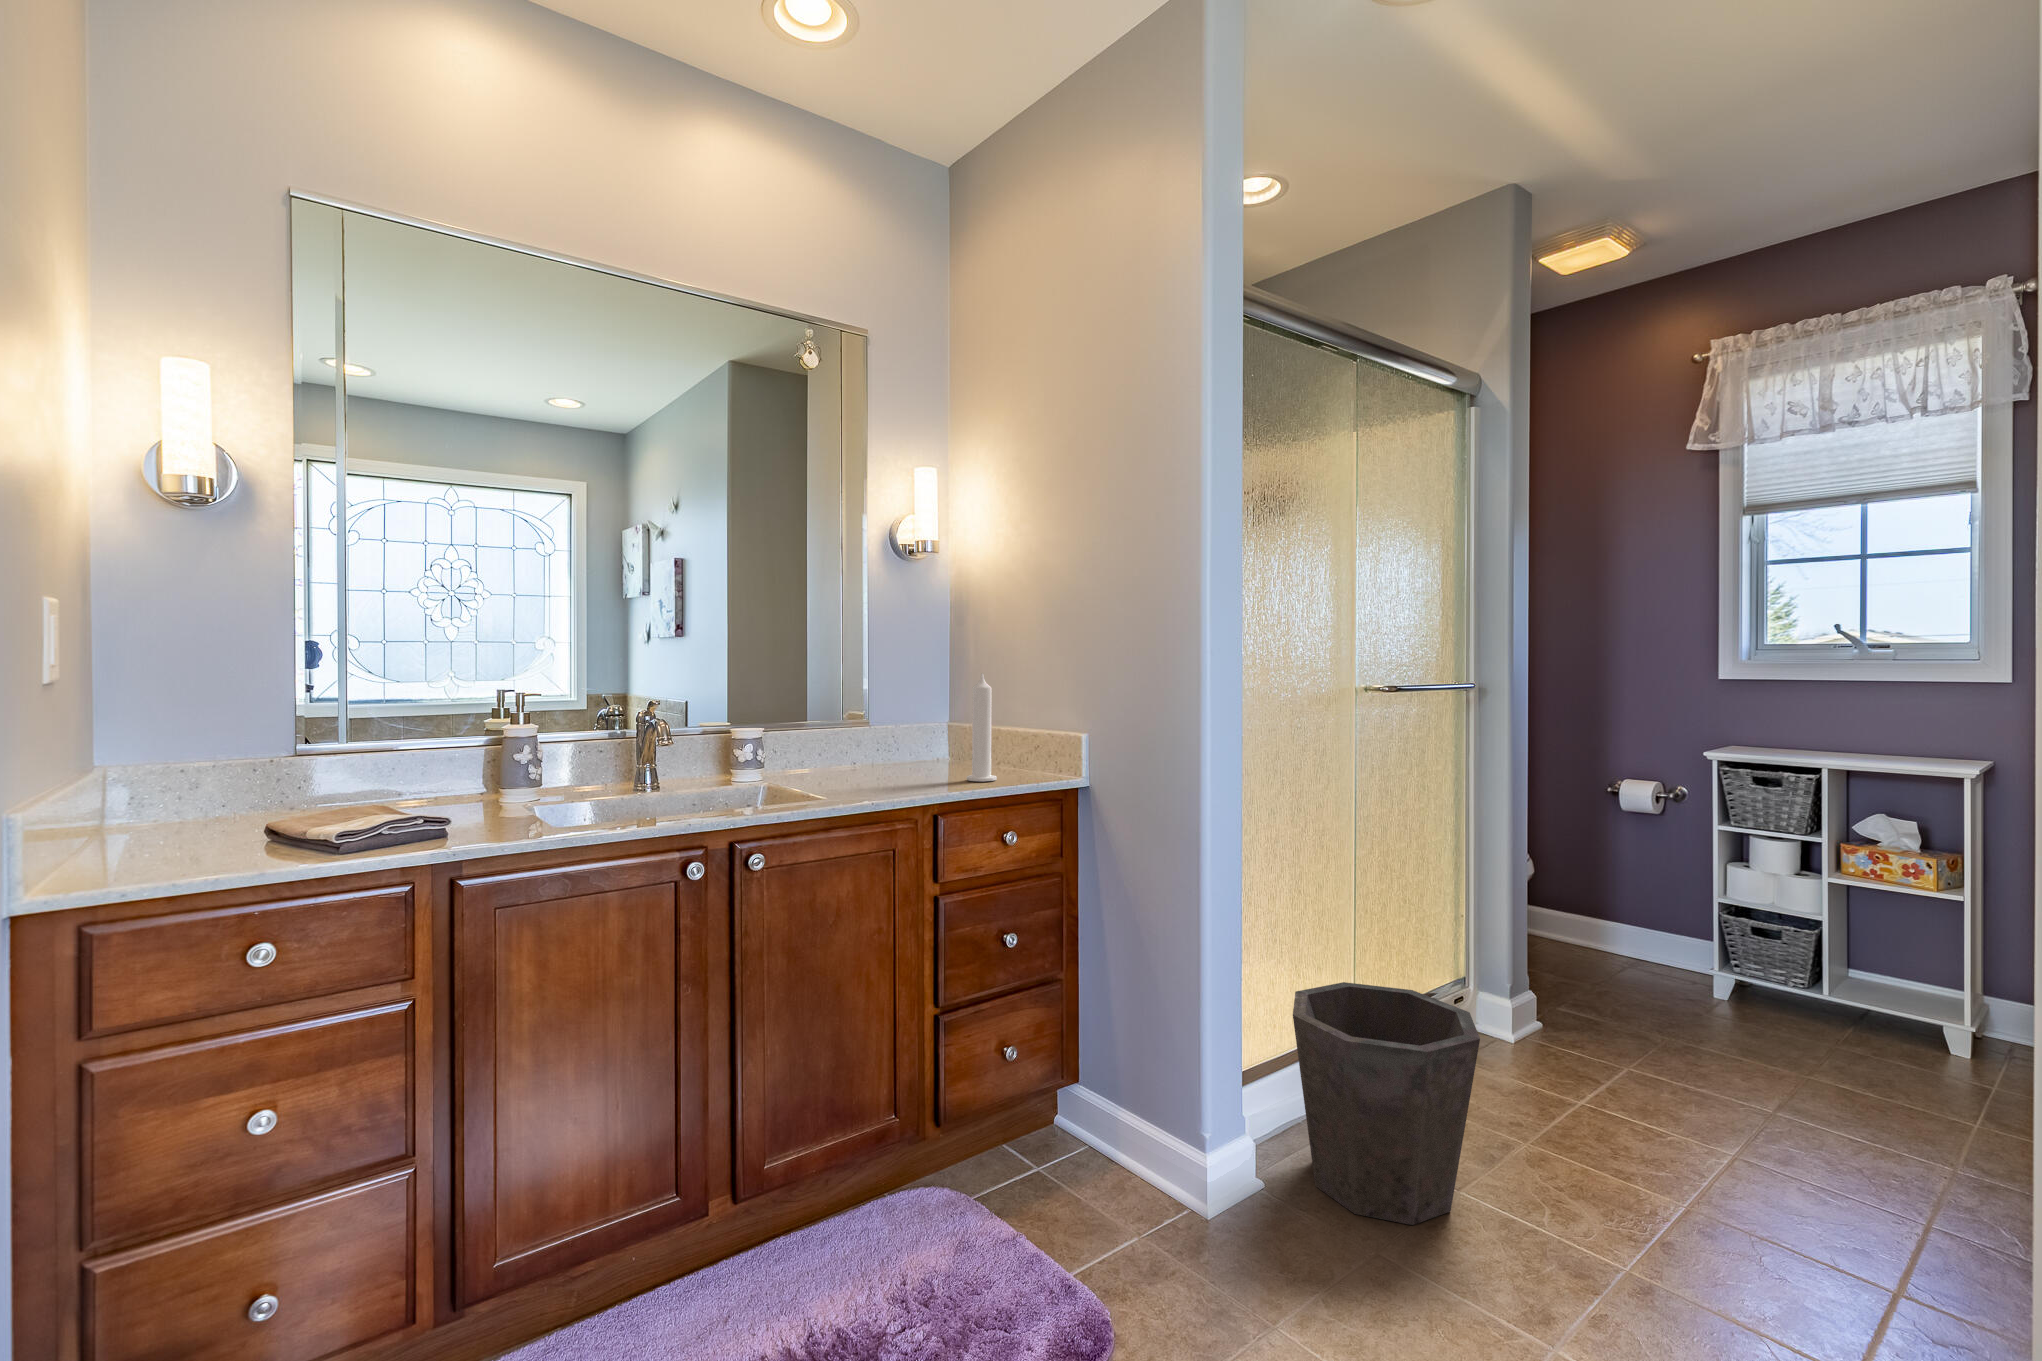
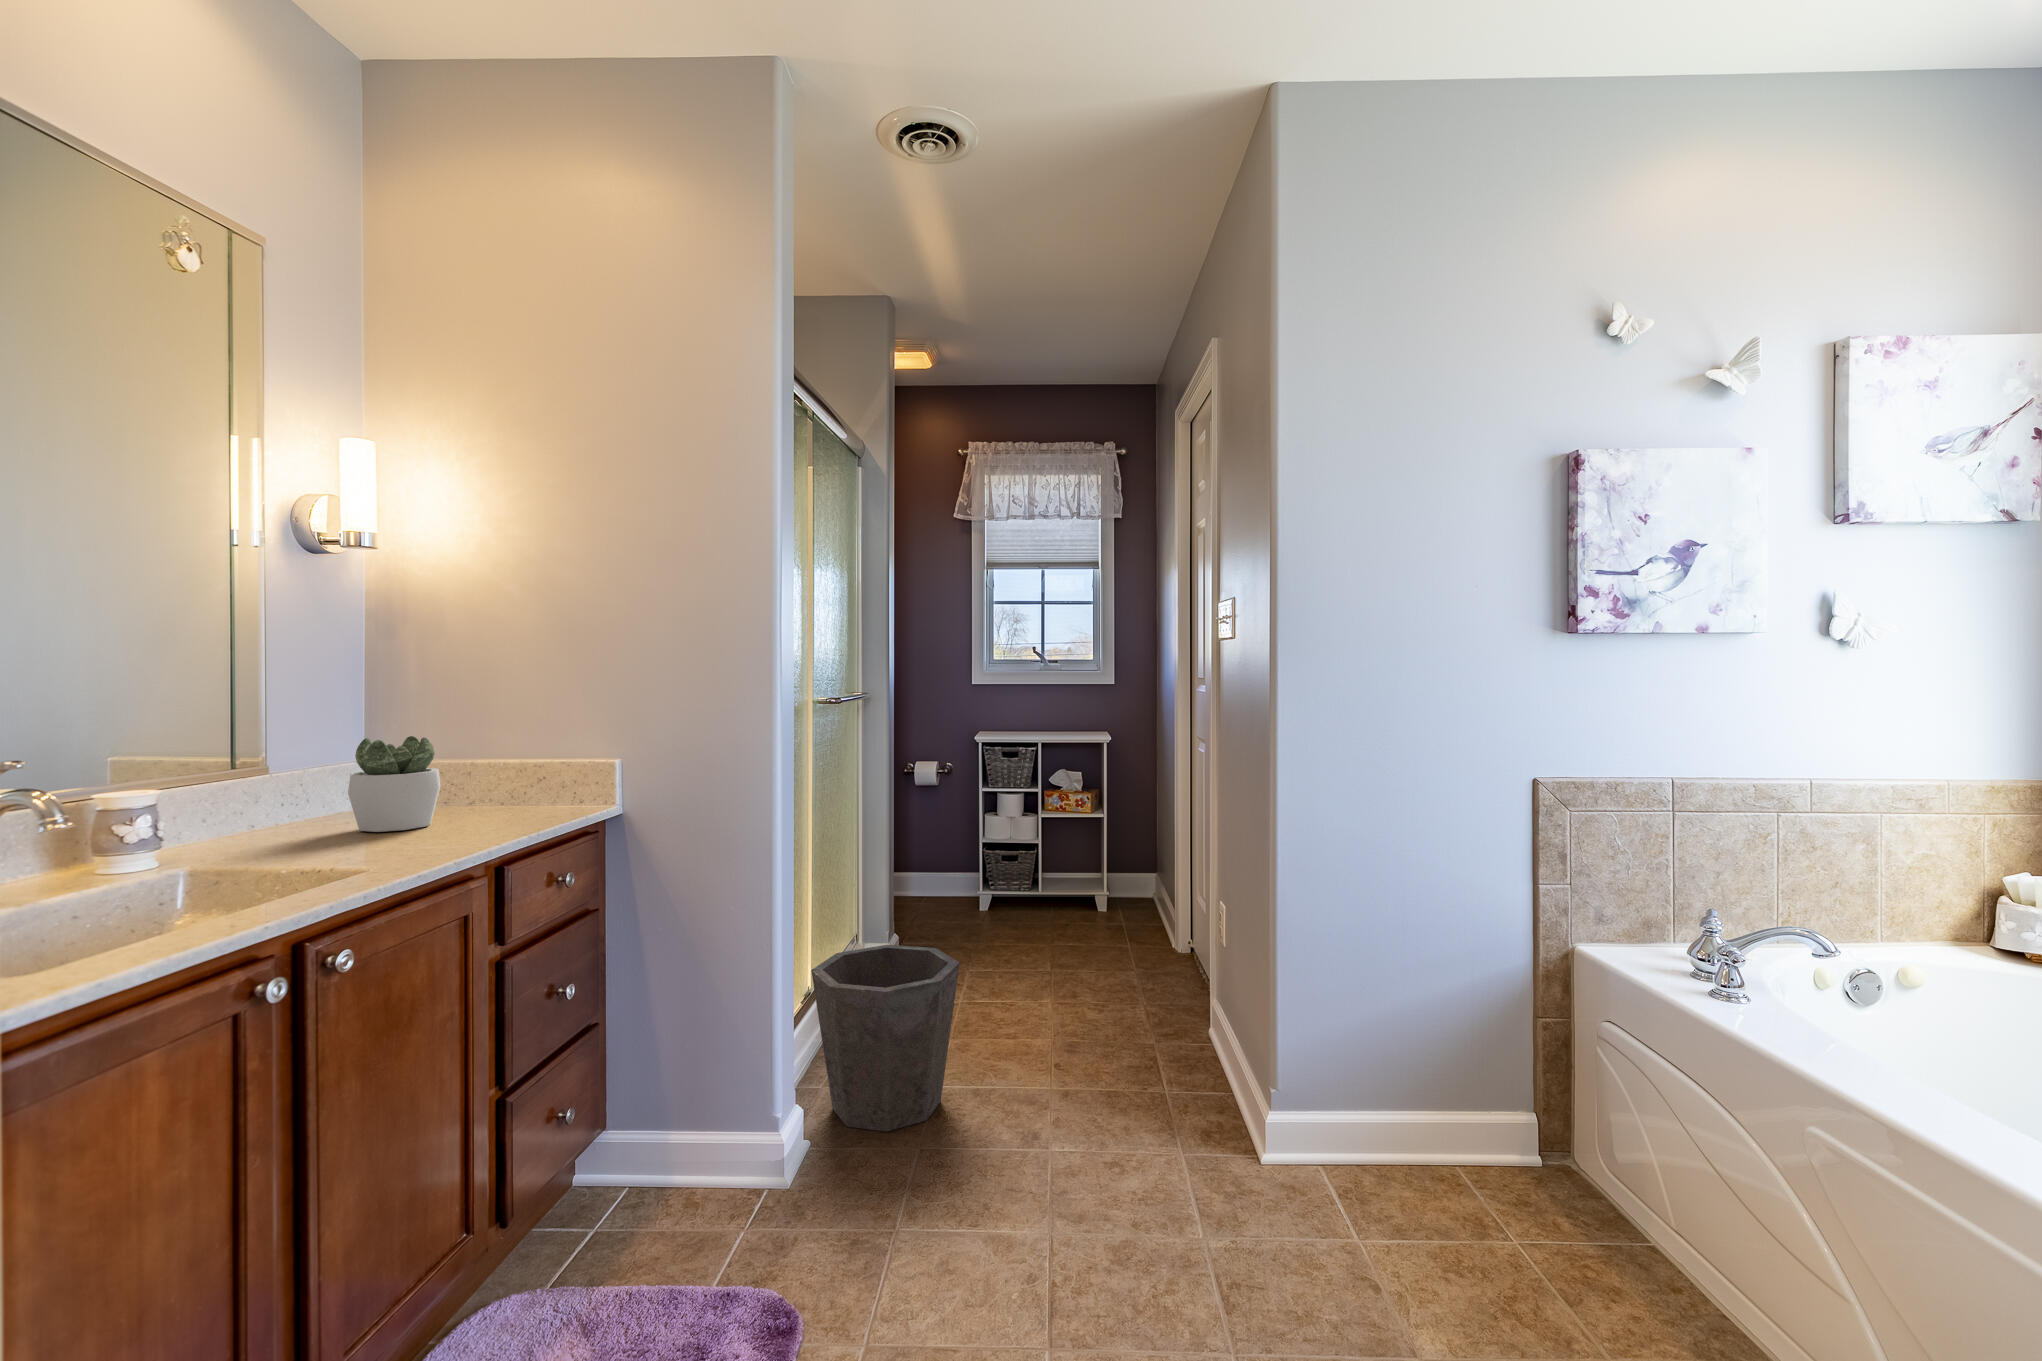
candle: present [967,673,997,782] -> none [495,701,534,825]
succulent plant: none [886,701,949,776] -> present [348,736,441,832]

